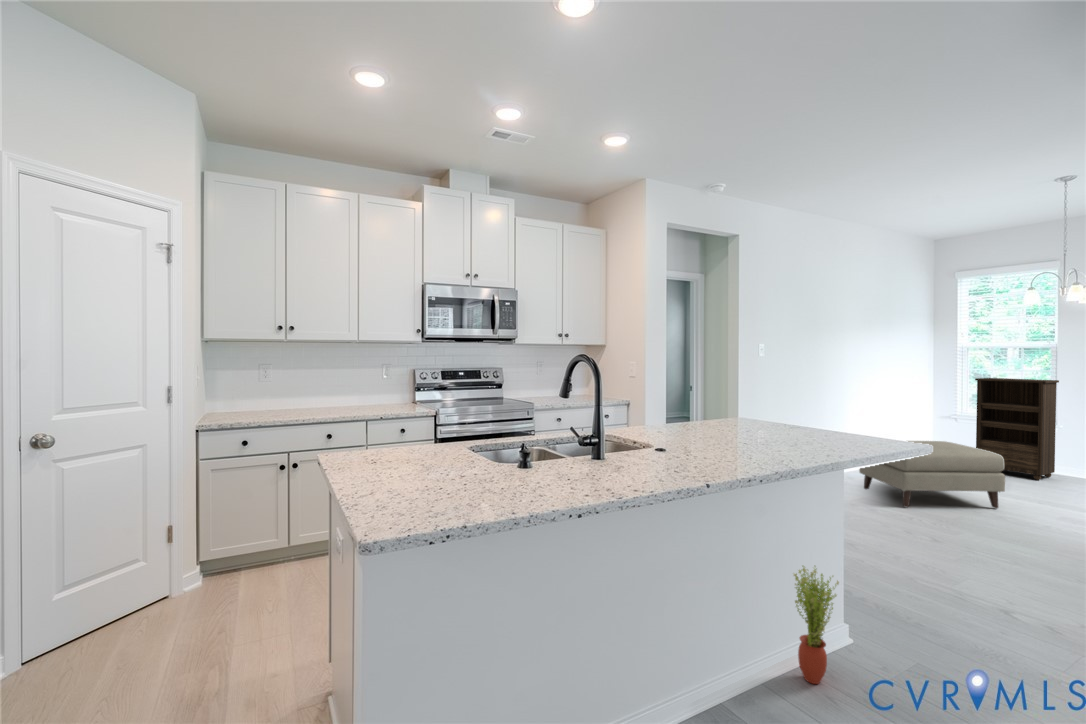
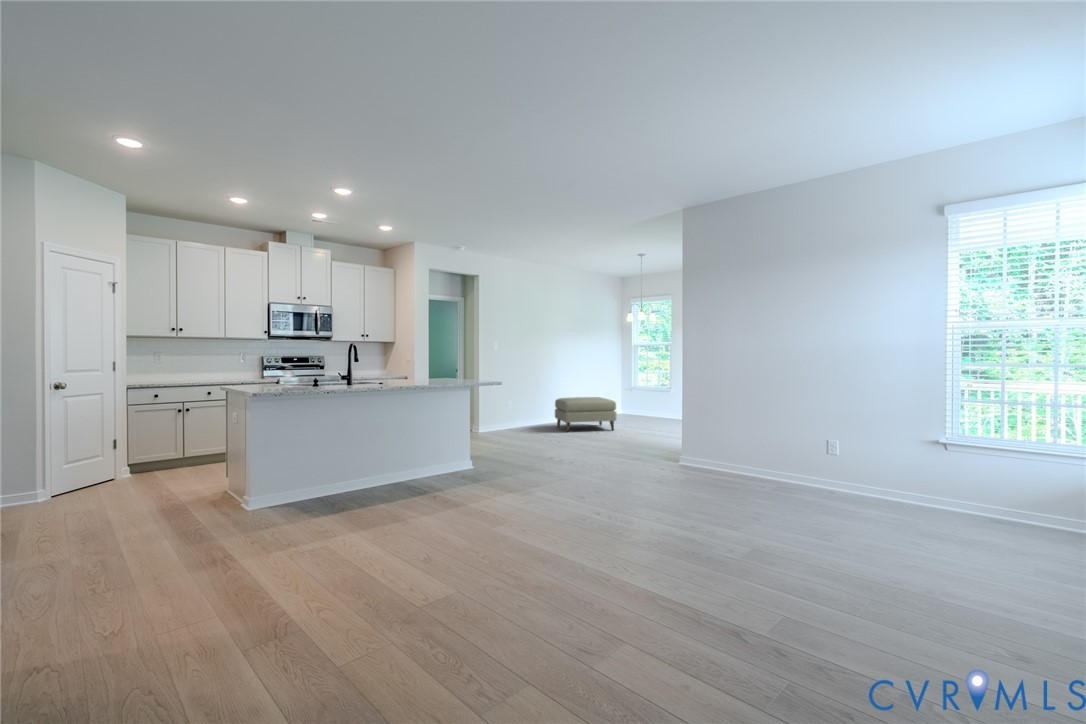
bookshelf: present [975,378,1059,480] -> none [634,363,670,420]
potted plant: present [794,567,839,684] -> none [436,429,456,475]

